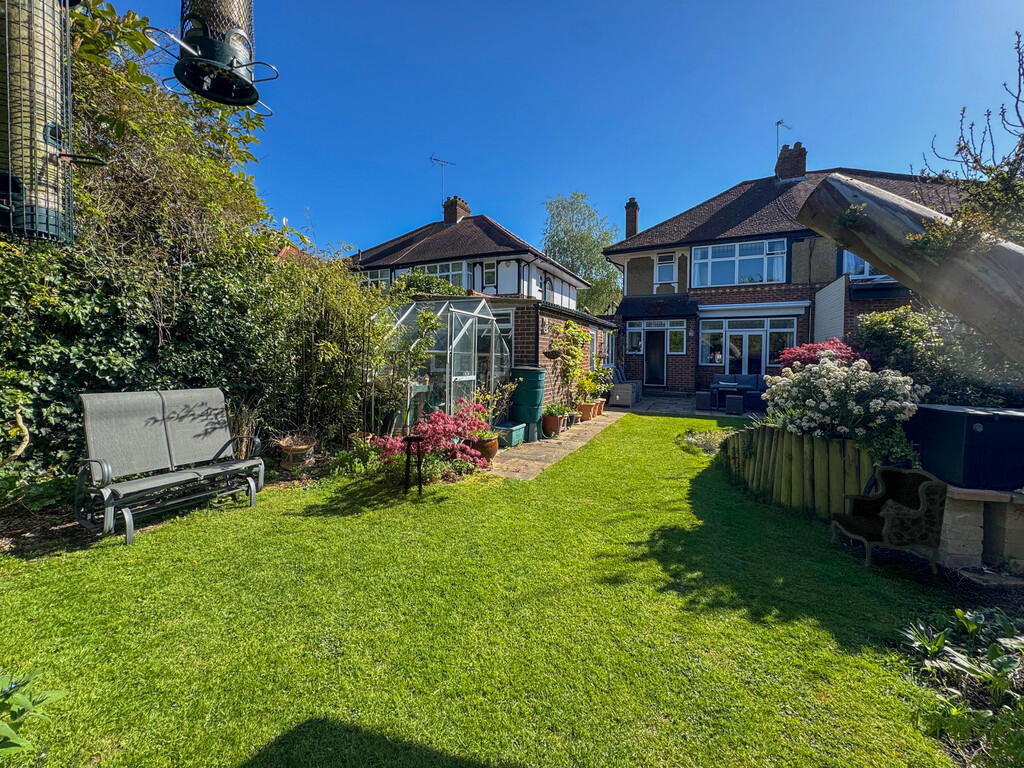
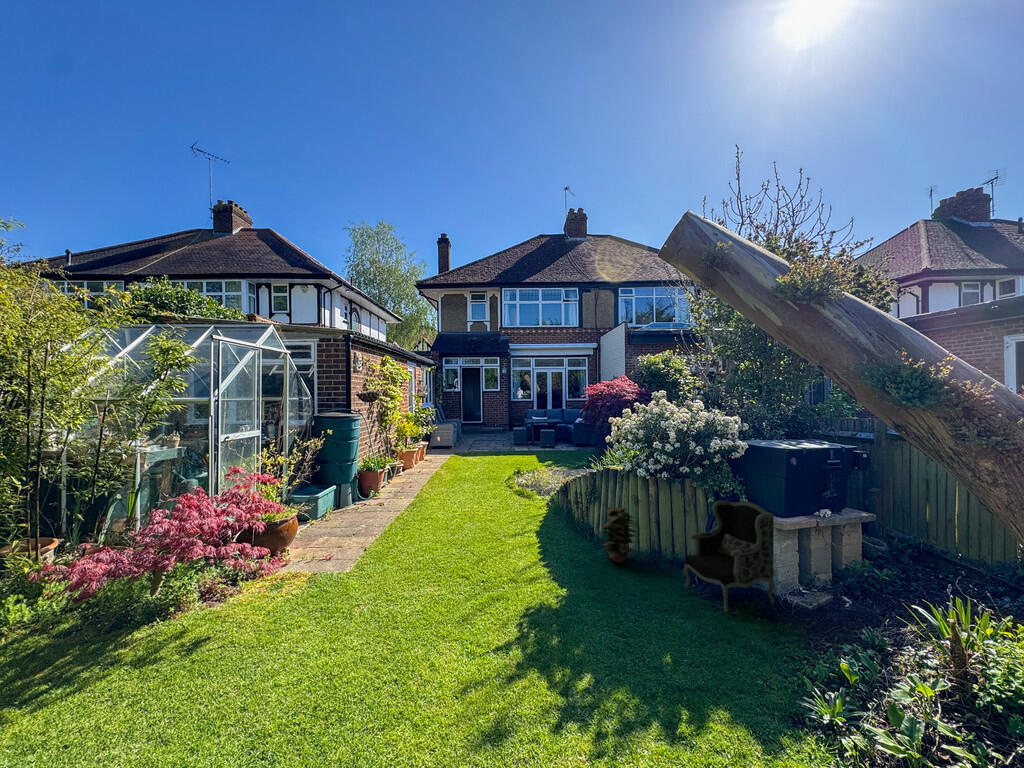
stool: present [403,436,424,495] -> none [117,541,164,651]
decorative plant: none [748,462,790,513] -> present [600,507,636,563]

